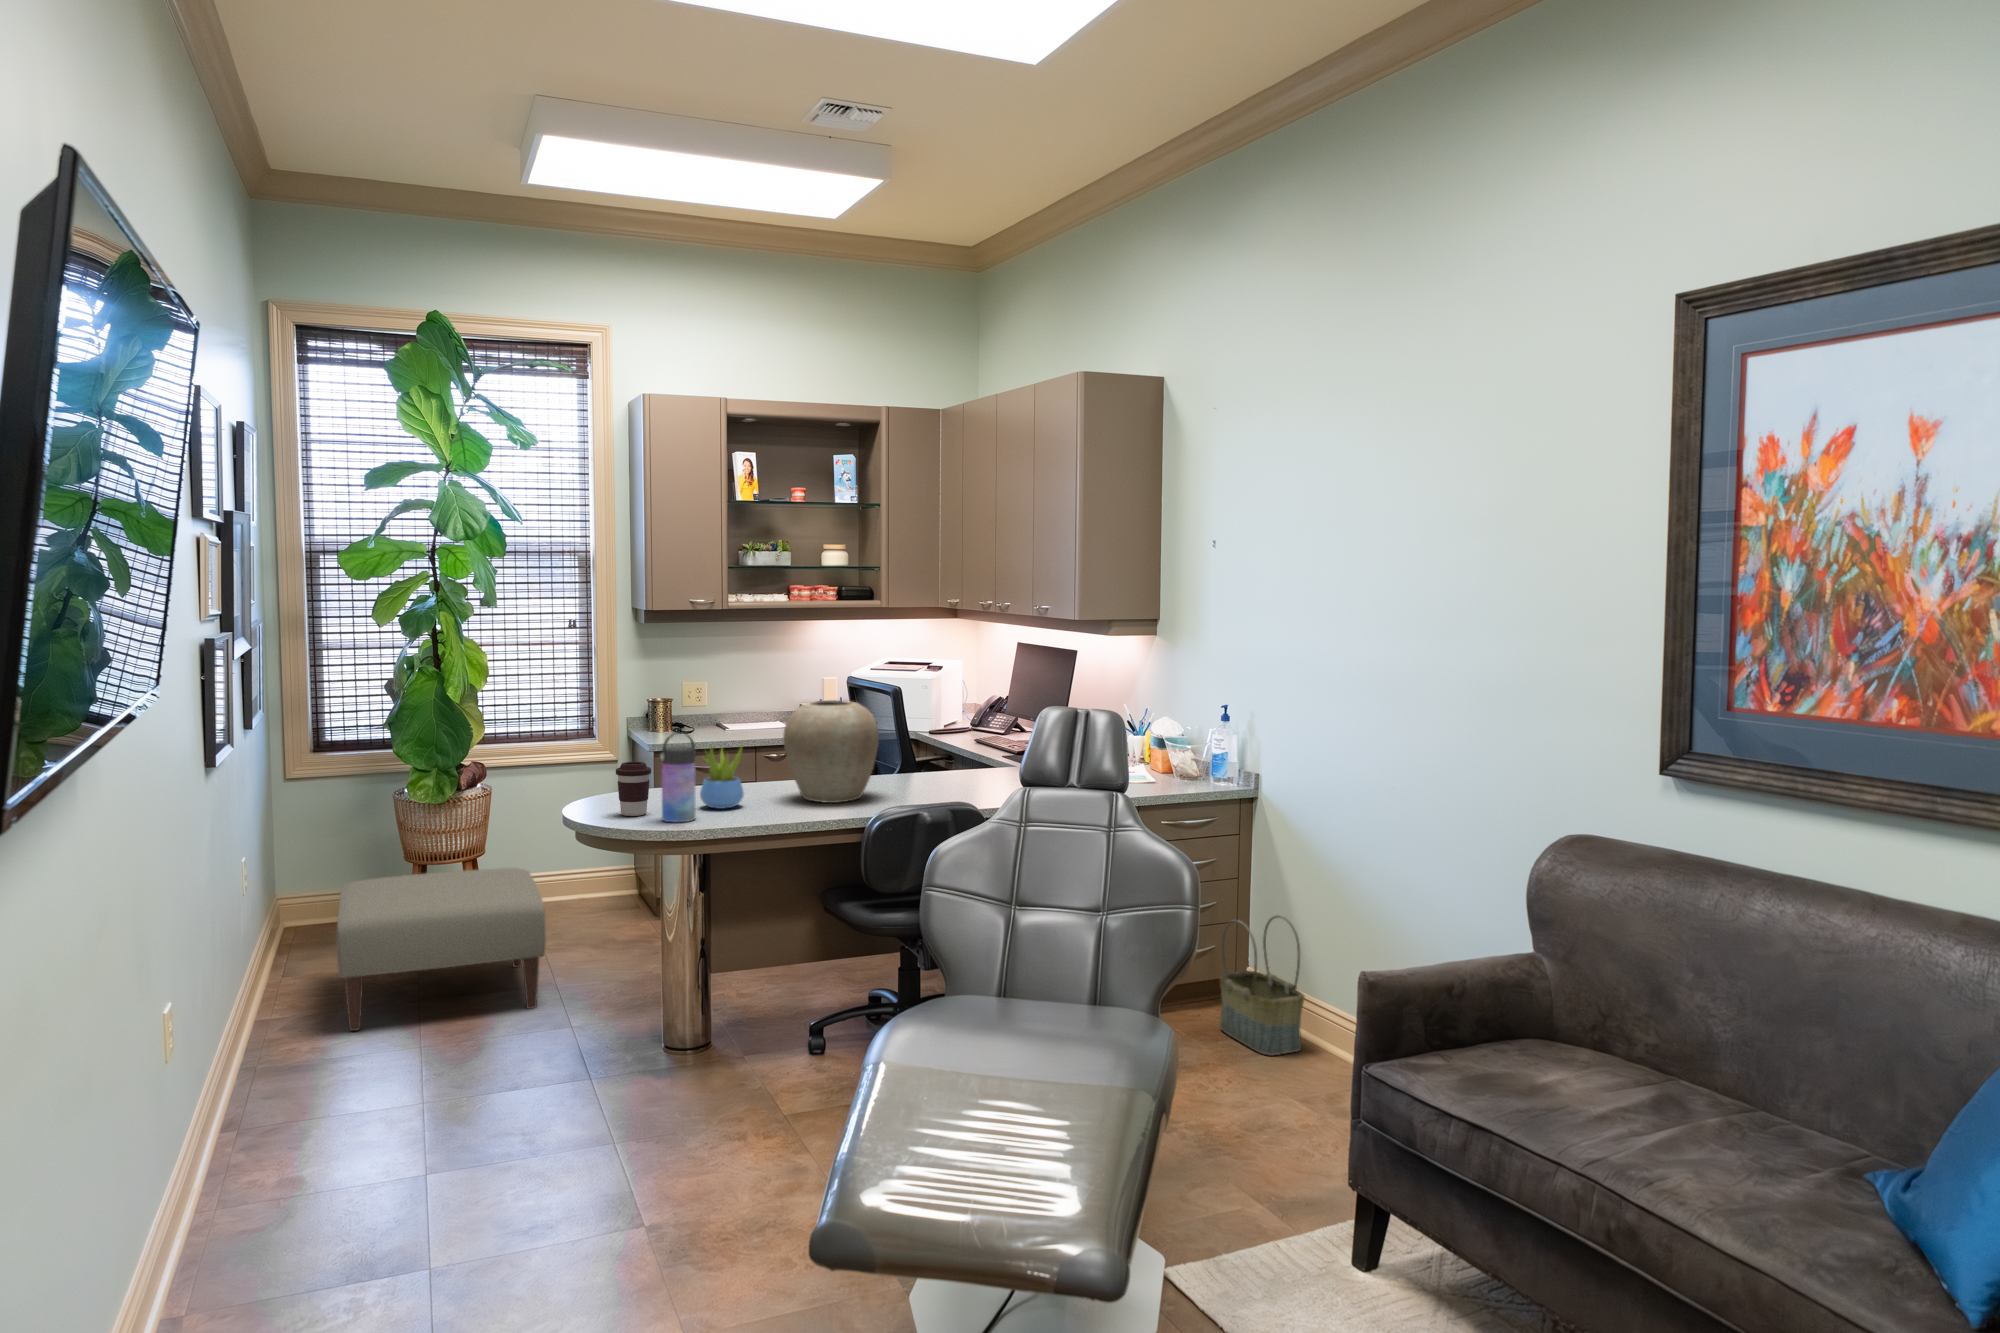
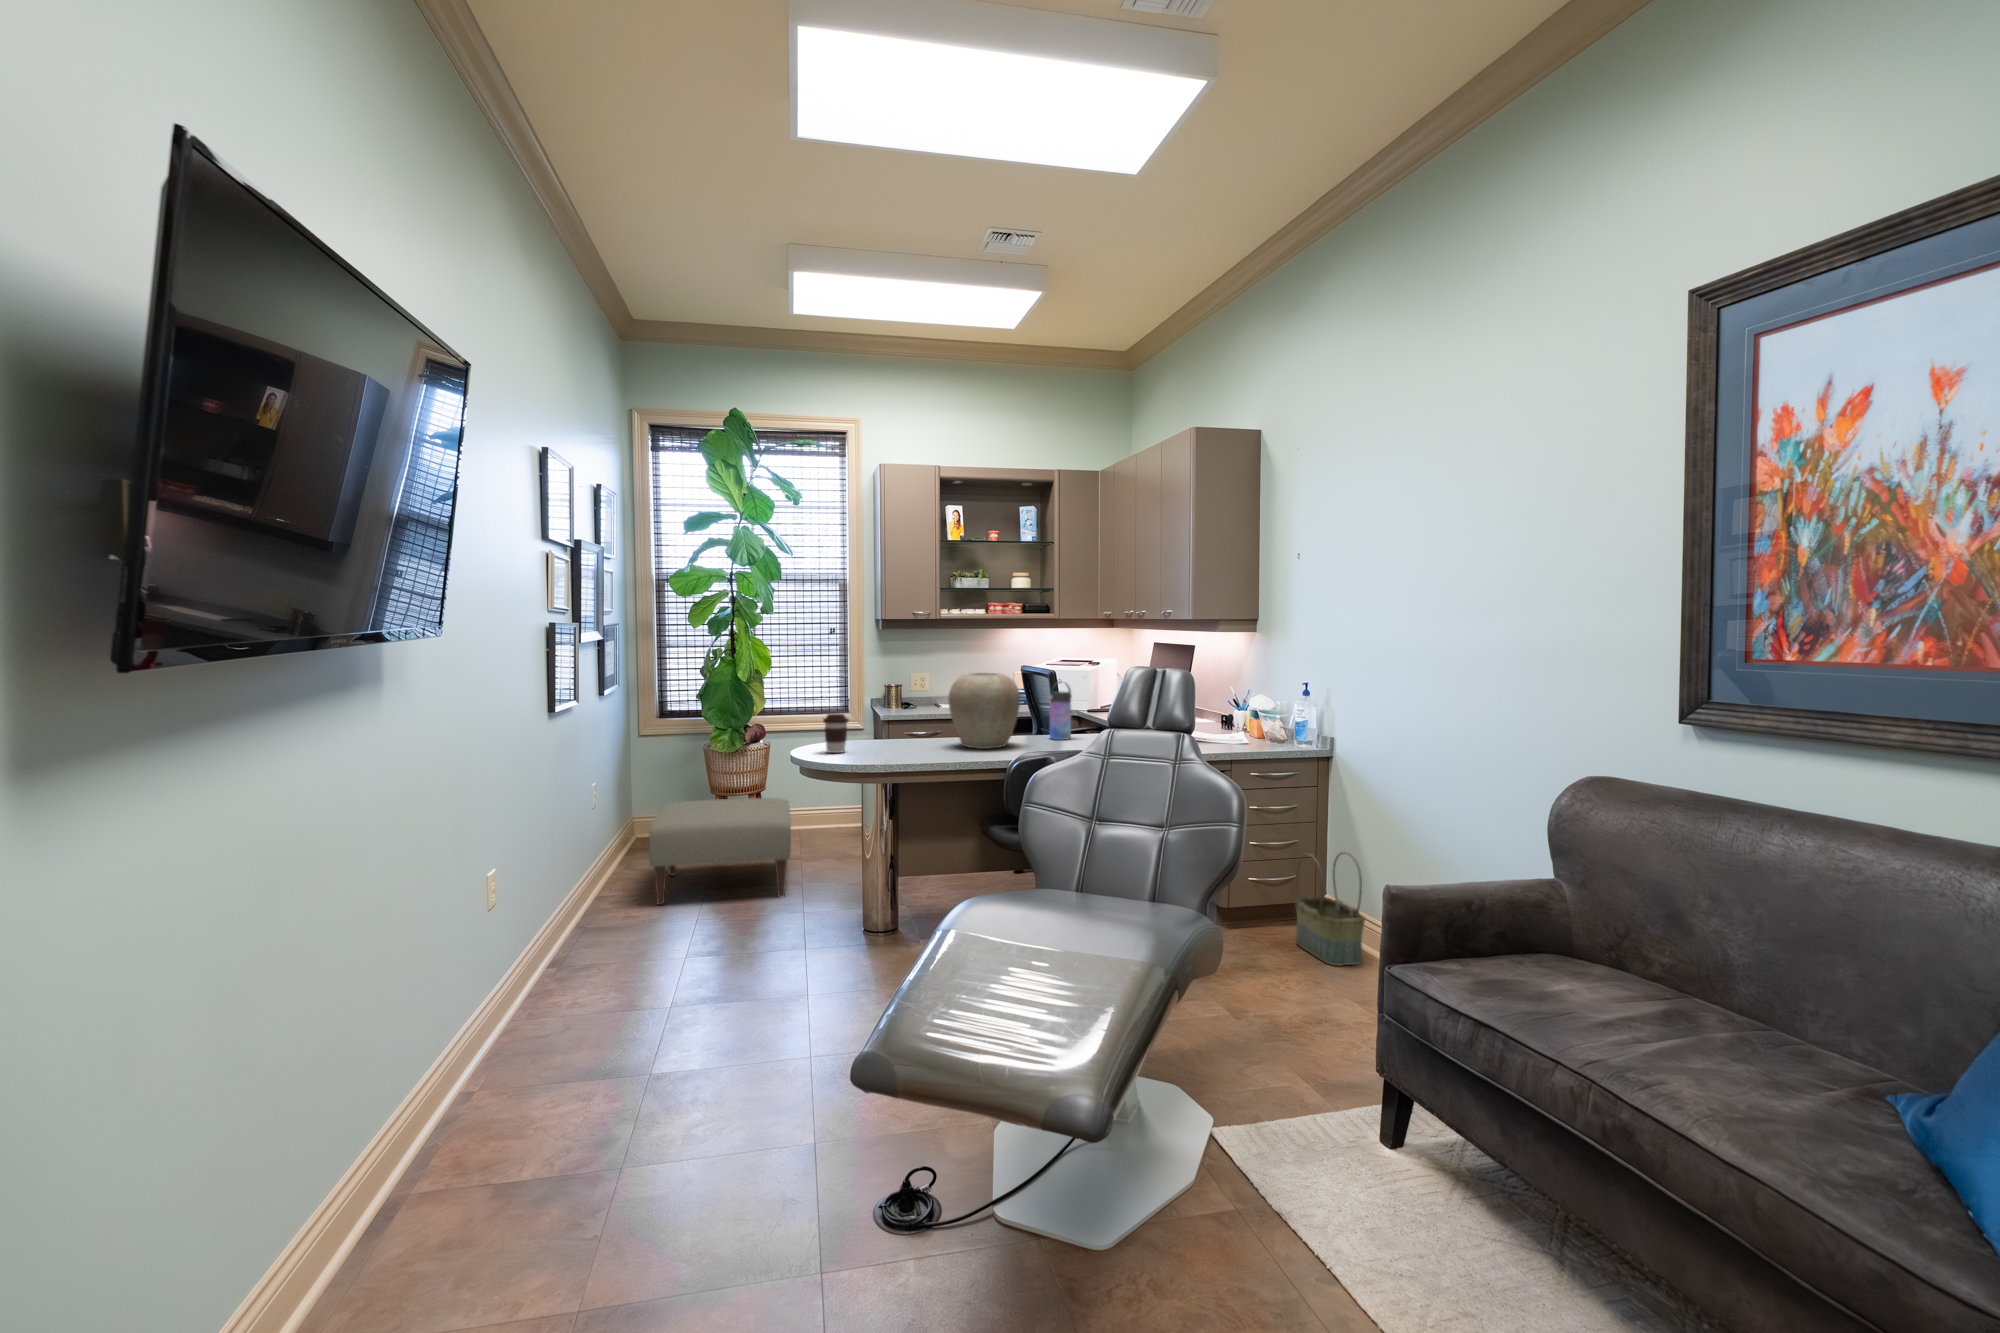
water bottle: present [660,733,696,822] -> present [1050,683,1072,740]
succulent plant: present [700,747,744,809] -> none [885,701,917,750]

